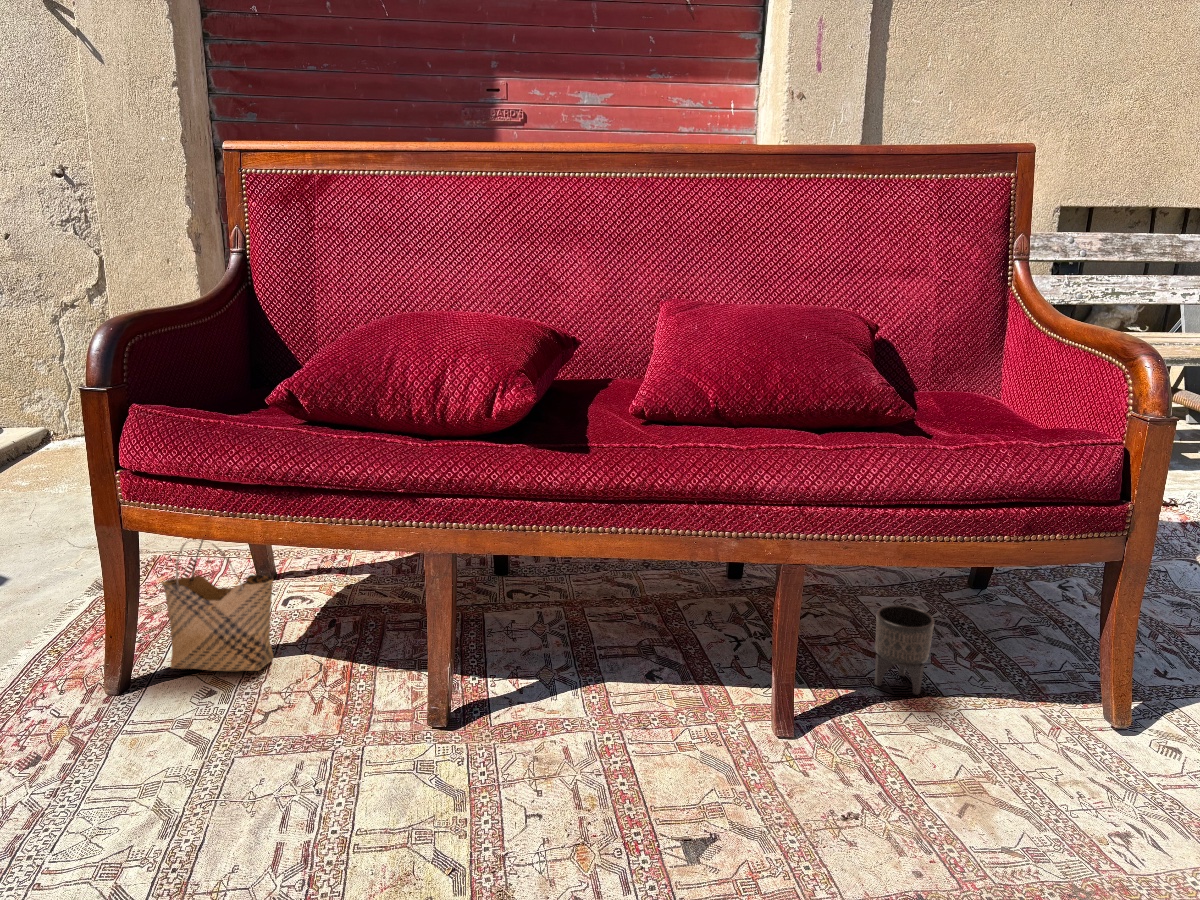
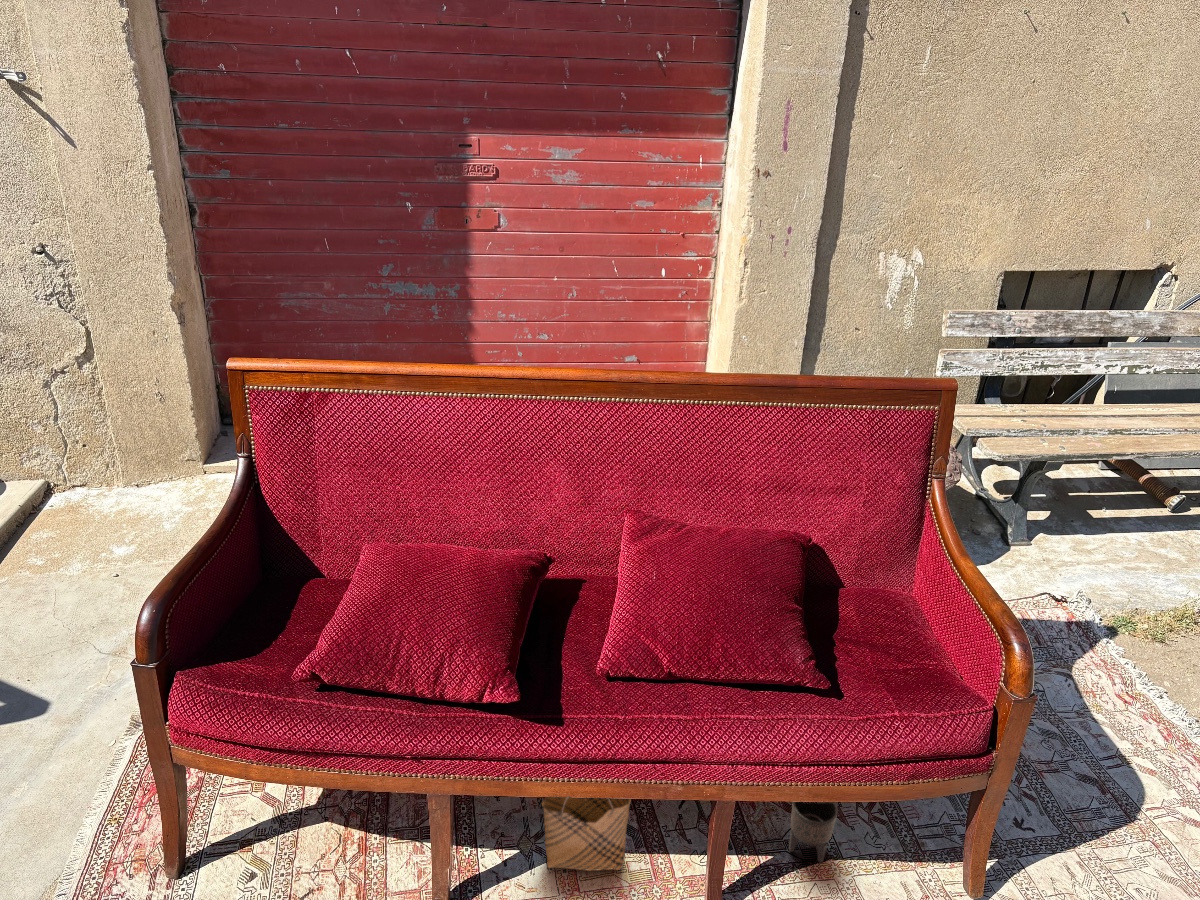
woven basket: present [162,540,274,671] -> present [542,796,631,871]

